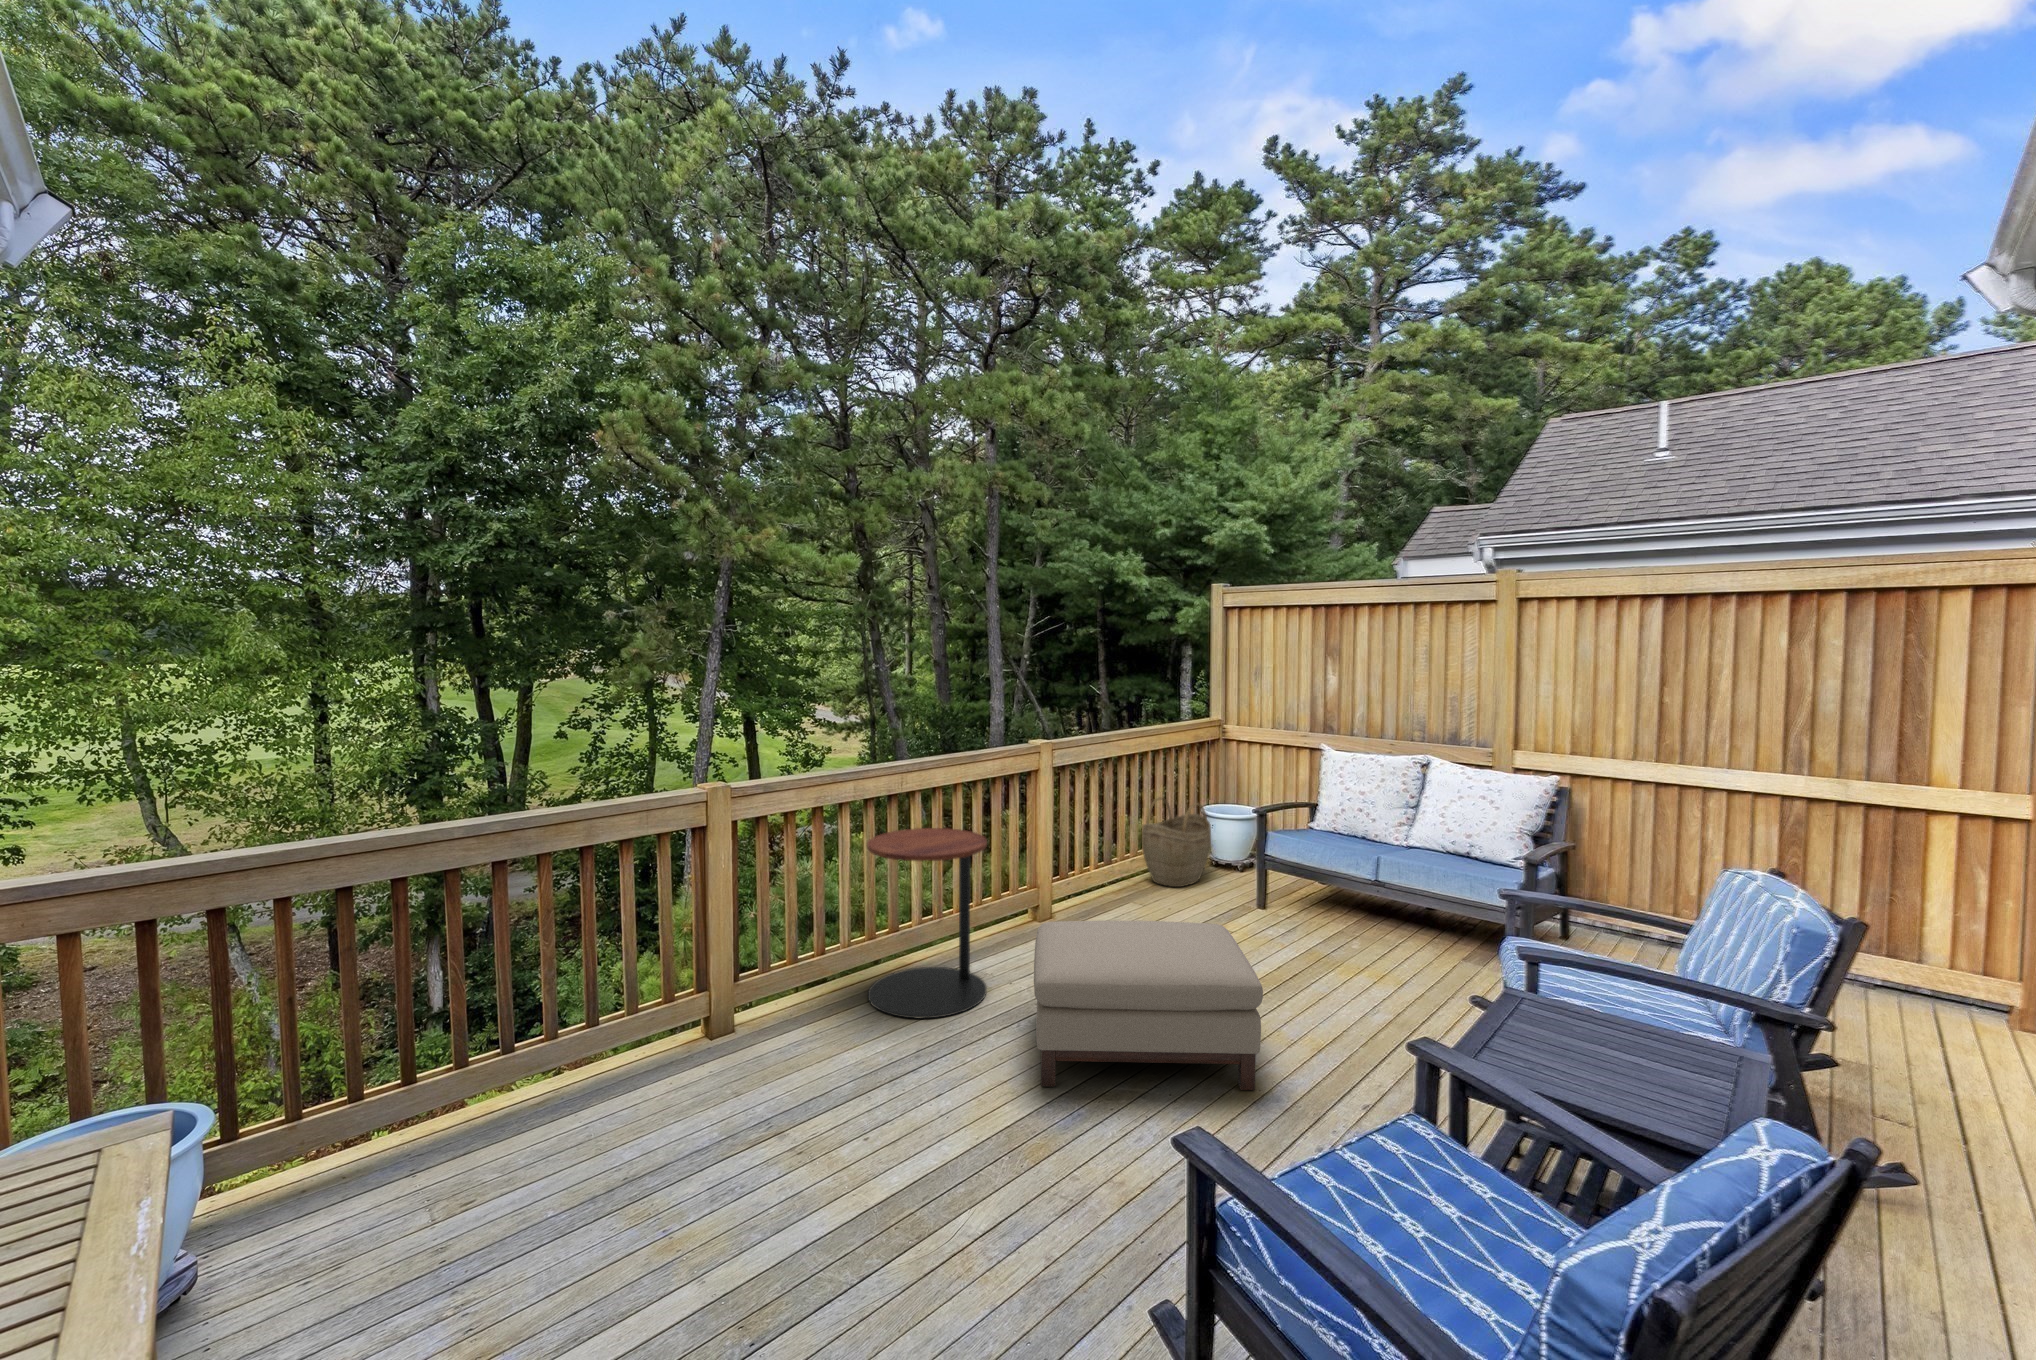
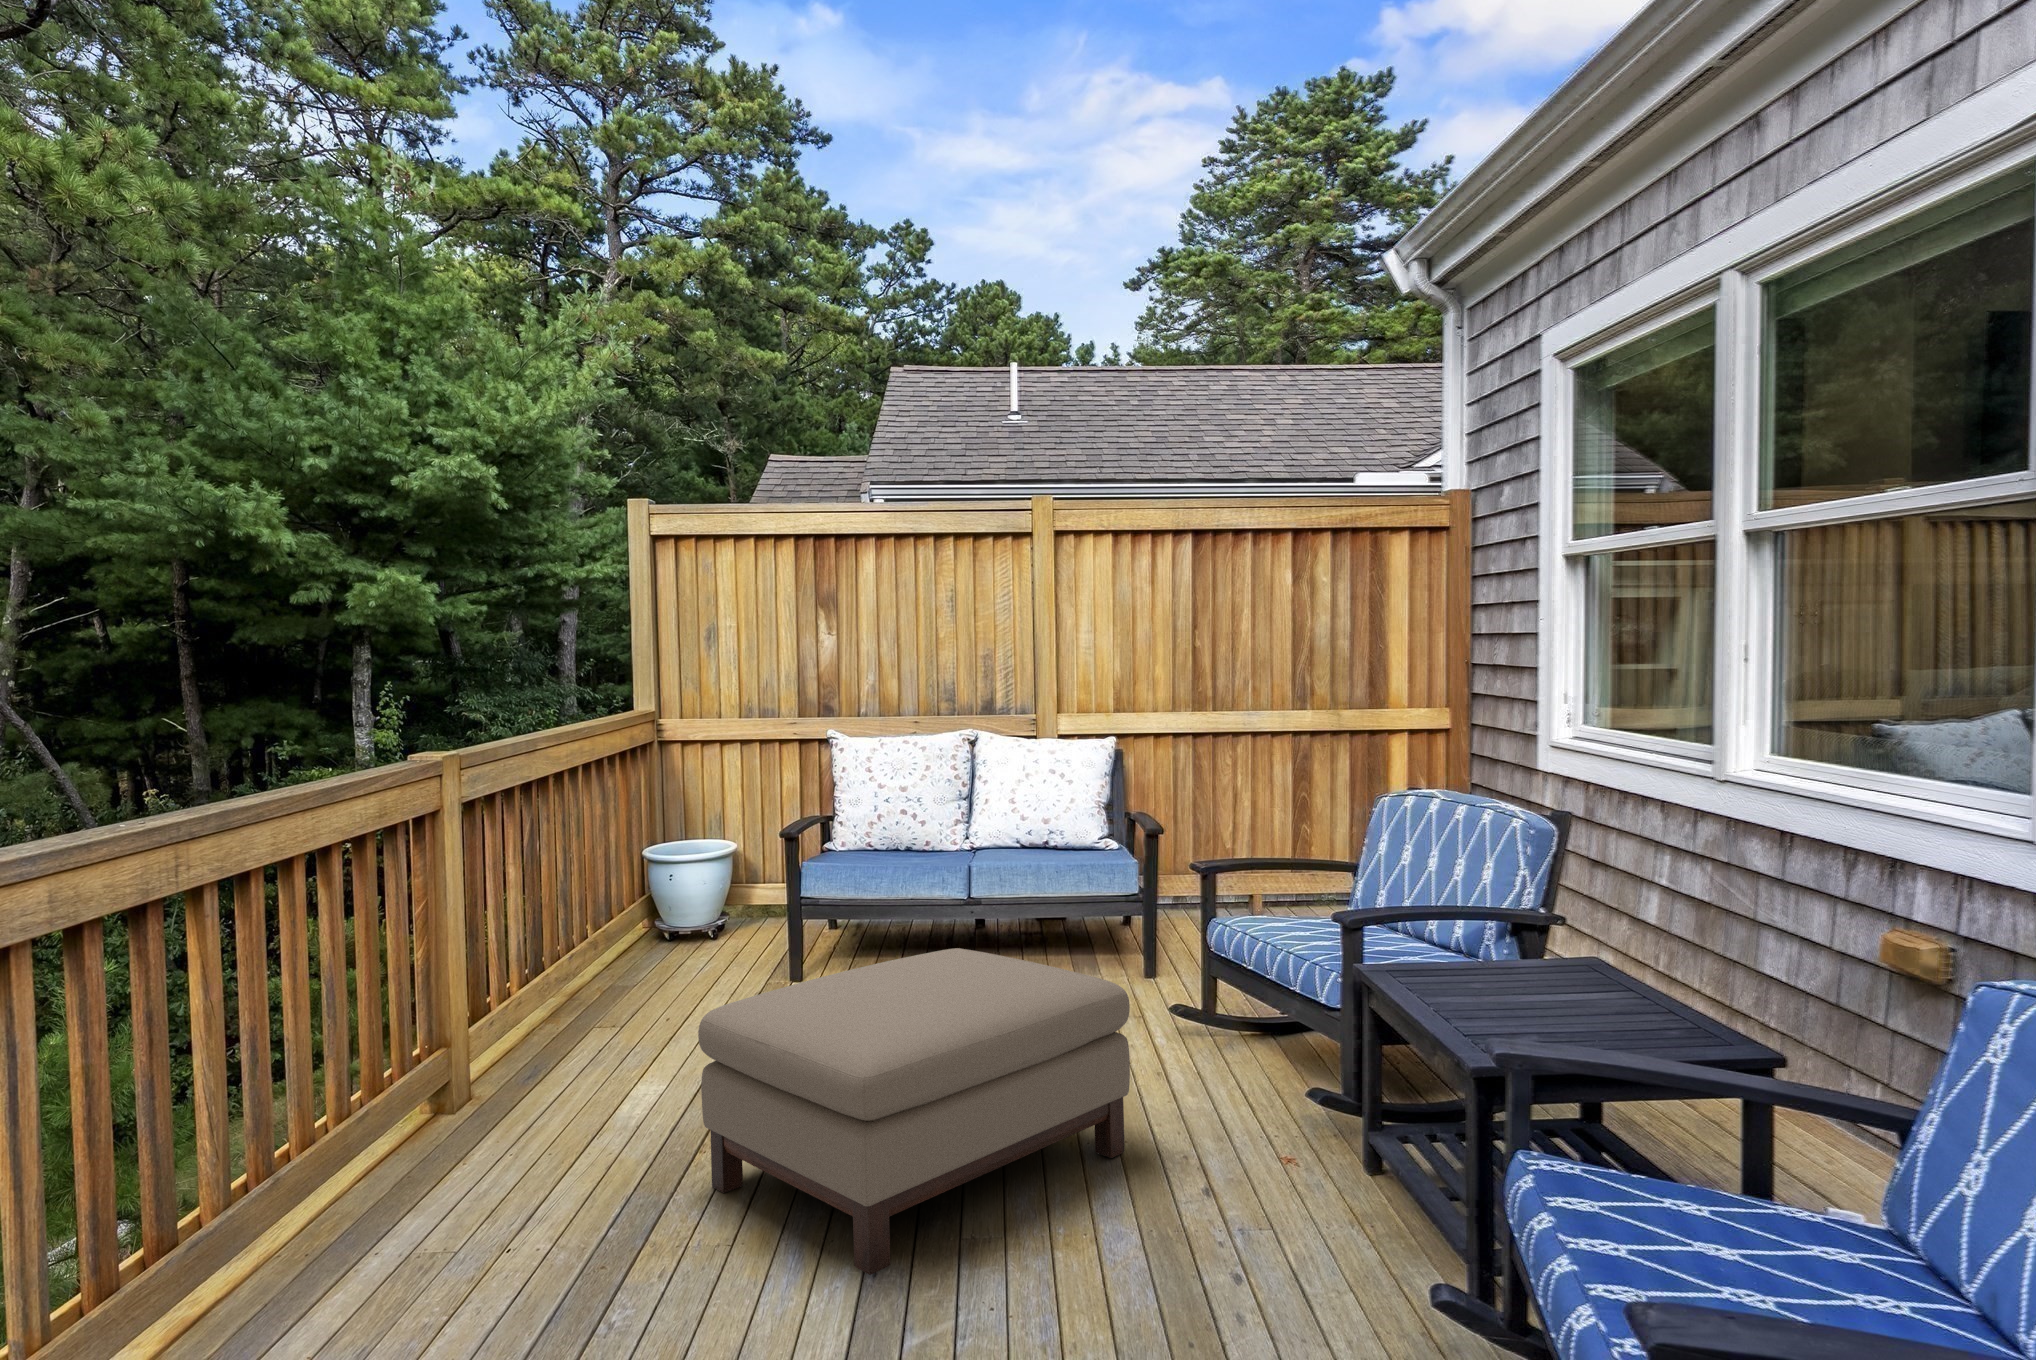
woven basket: present [1142,797,1211,887] -> none [595,831,701,975]
side table: present [867,828,987,1019] -> none [271,883,572,1312]

